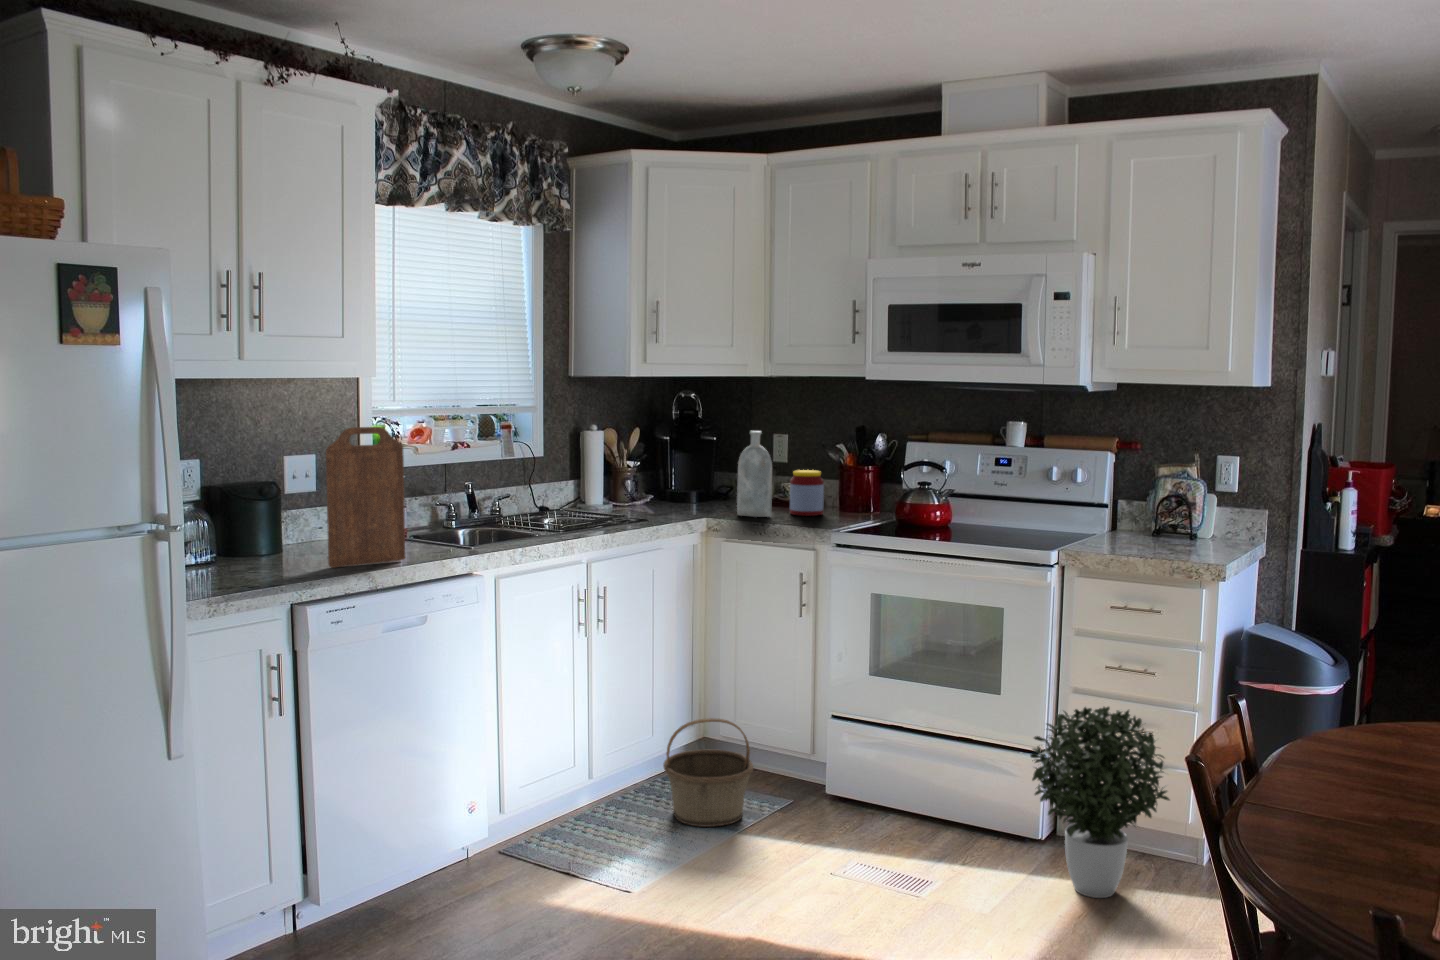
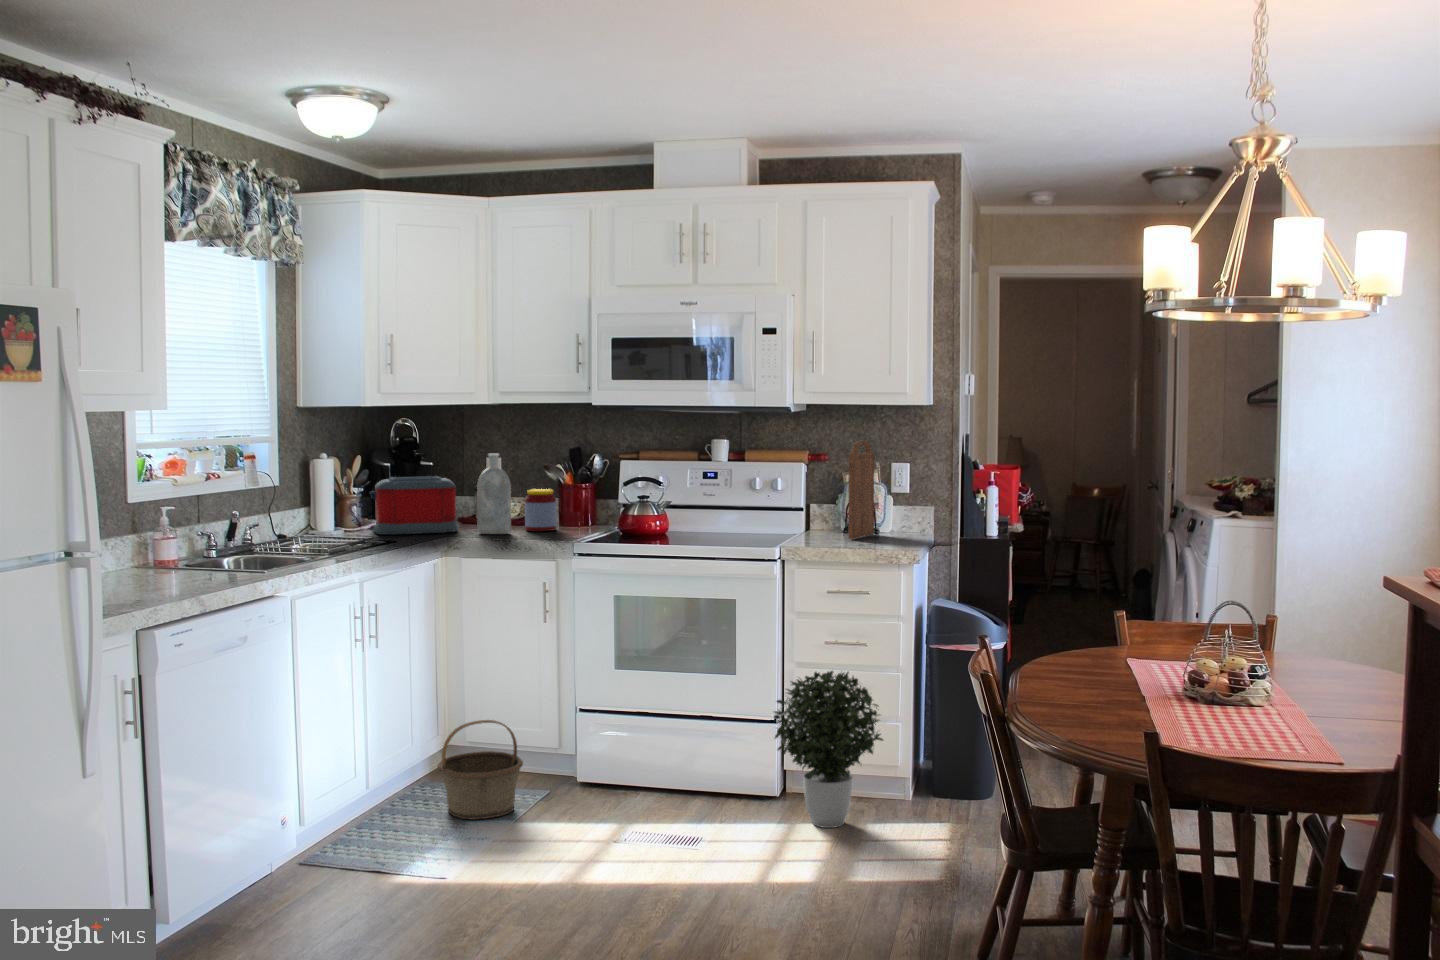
cutting board: present [326,427,405,568] -> present [848,441,874,539]
toaster: none [632,452,722,512] -> present [370,476,458,534]

